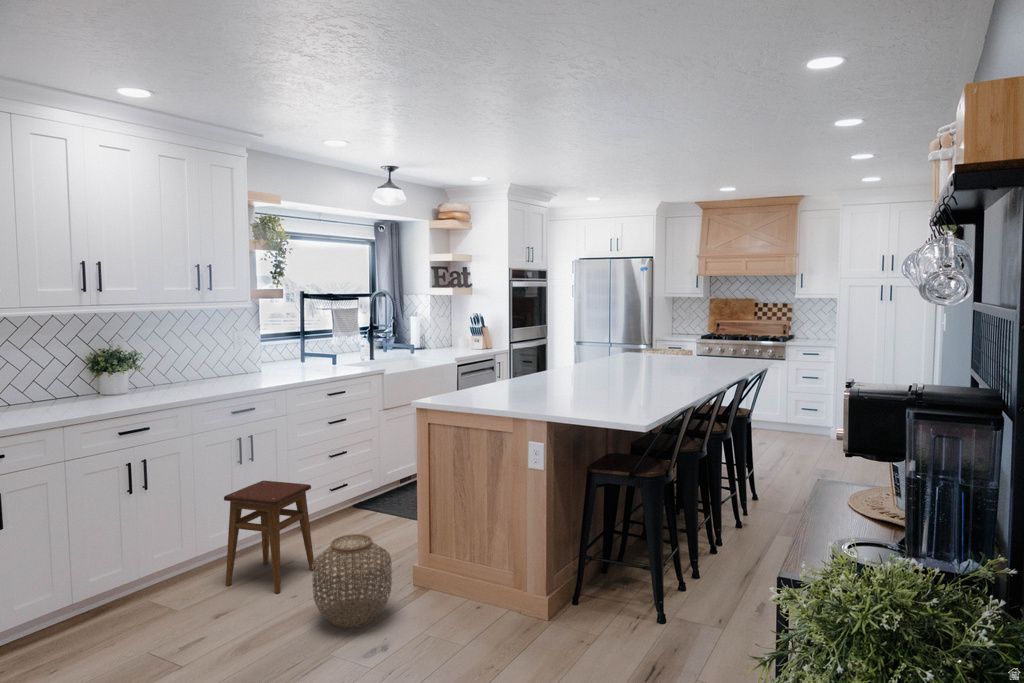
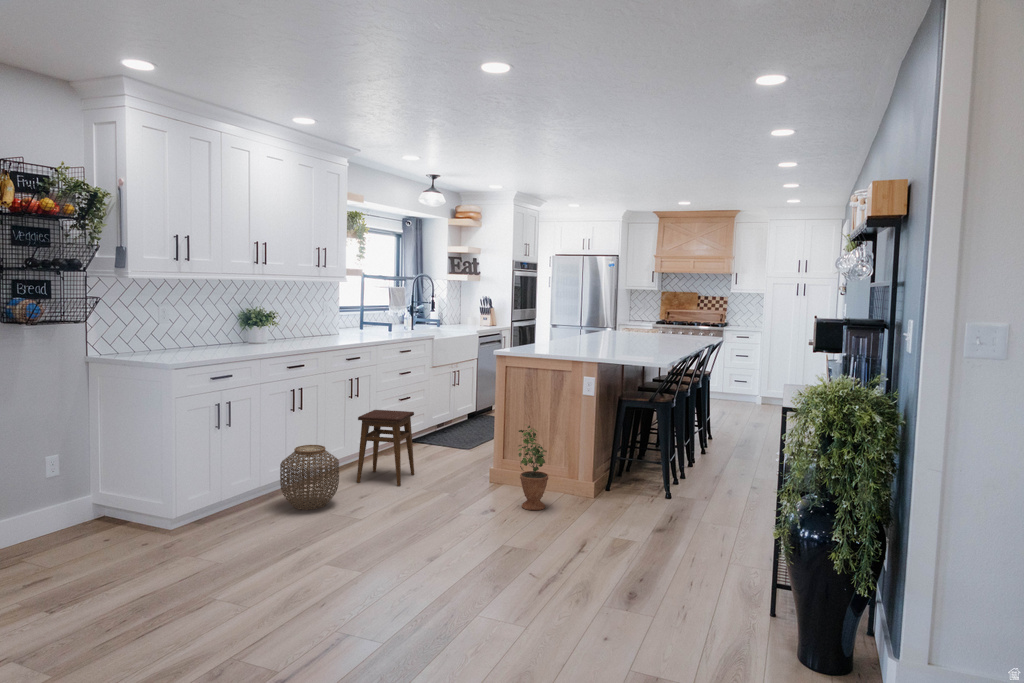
potted plant: none [410,520,461,653] -> present [518,426,548,510]
woven basket: present [312,534,392,628] -> present [280,445,339,510]

